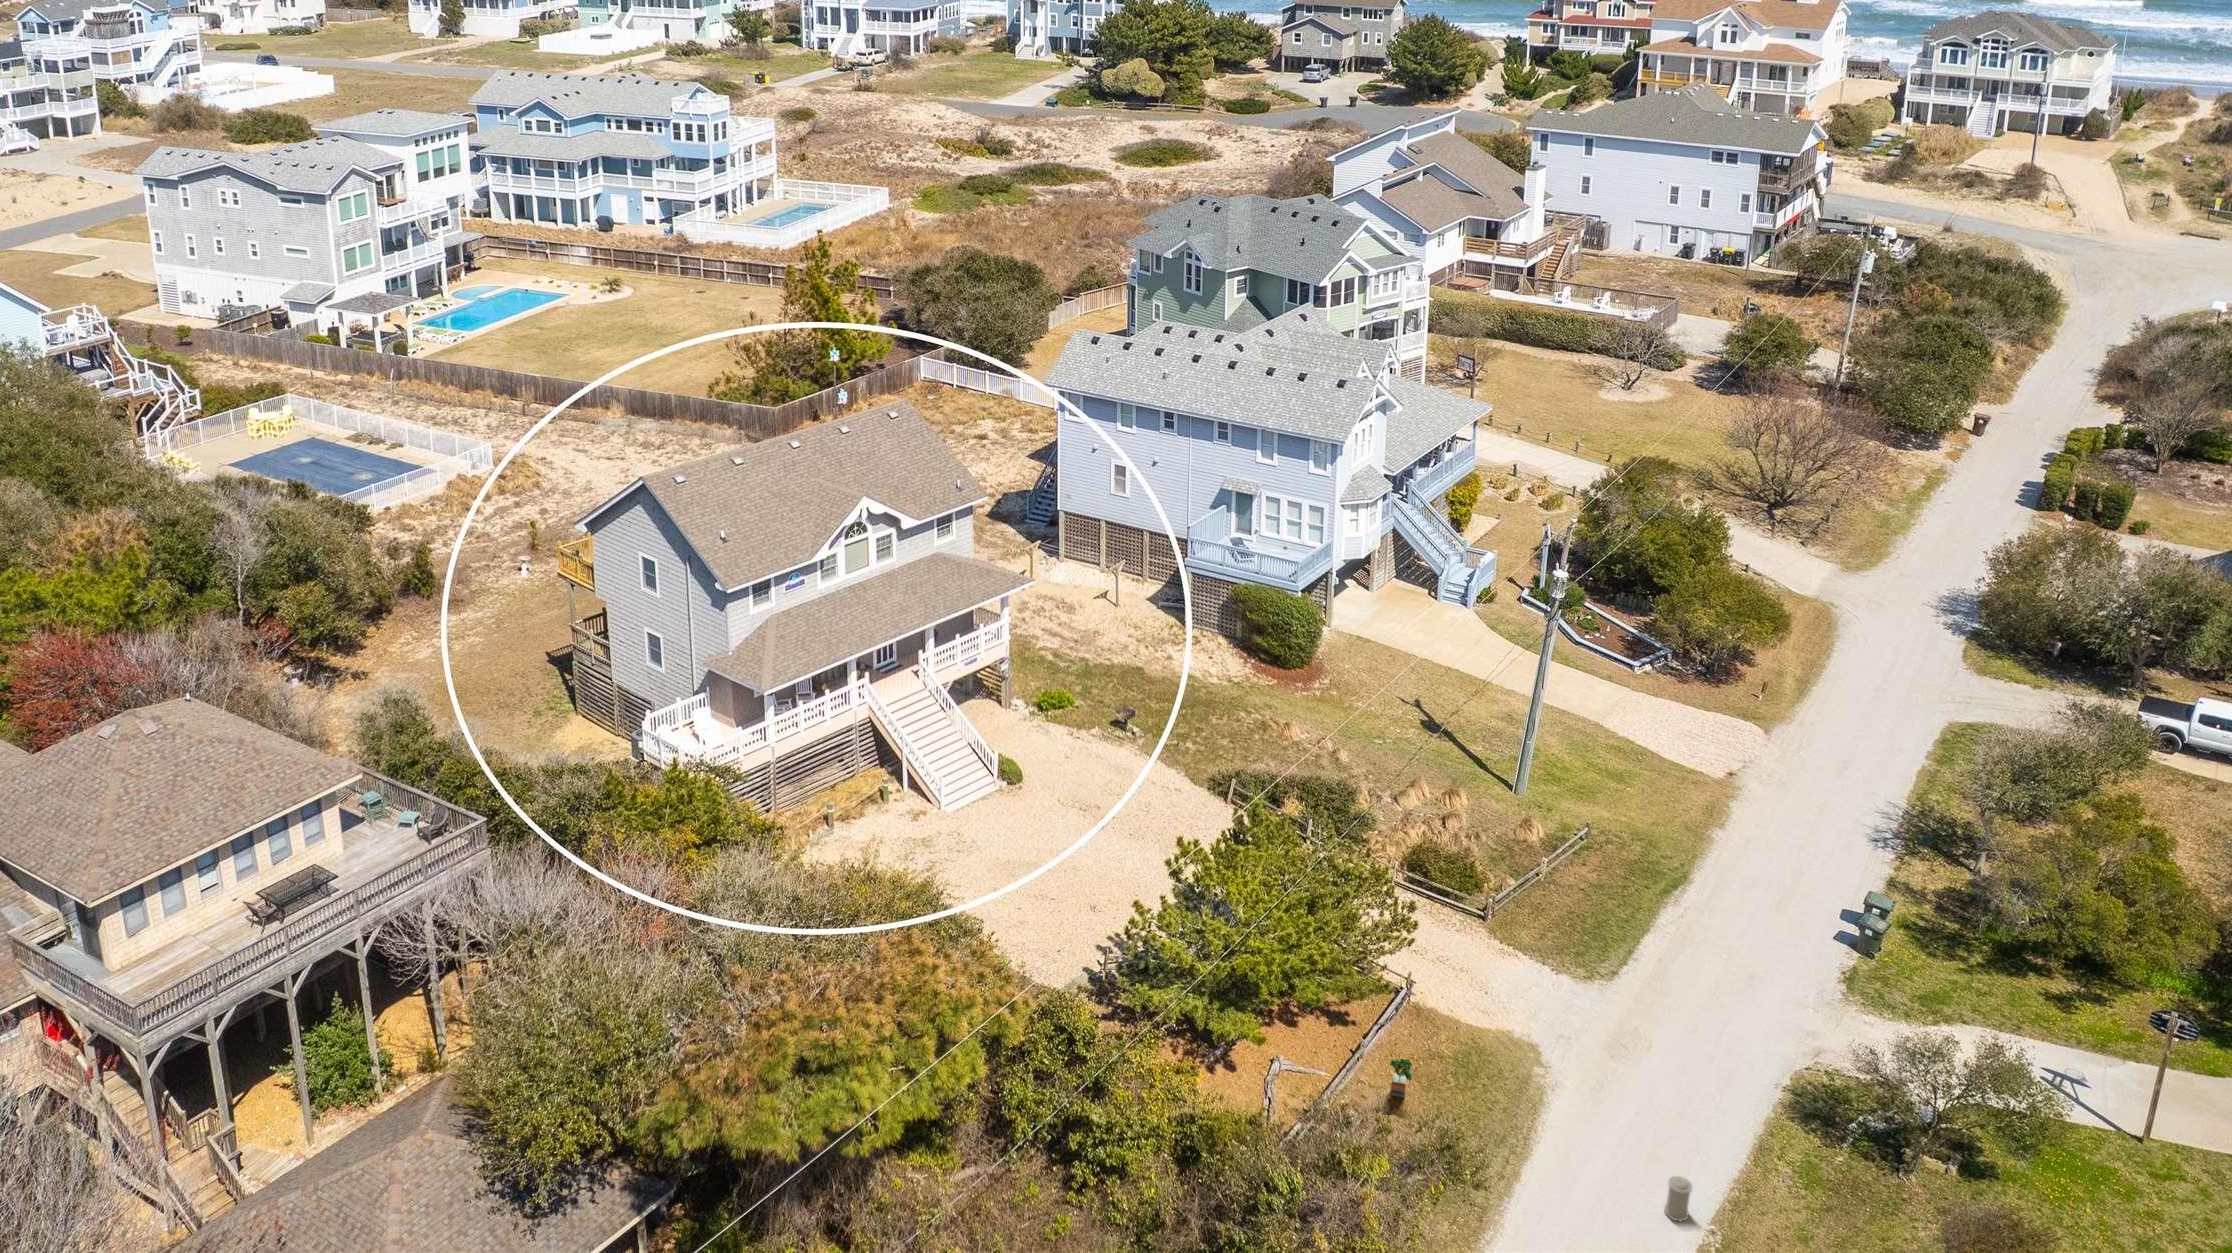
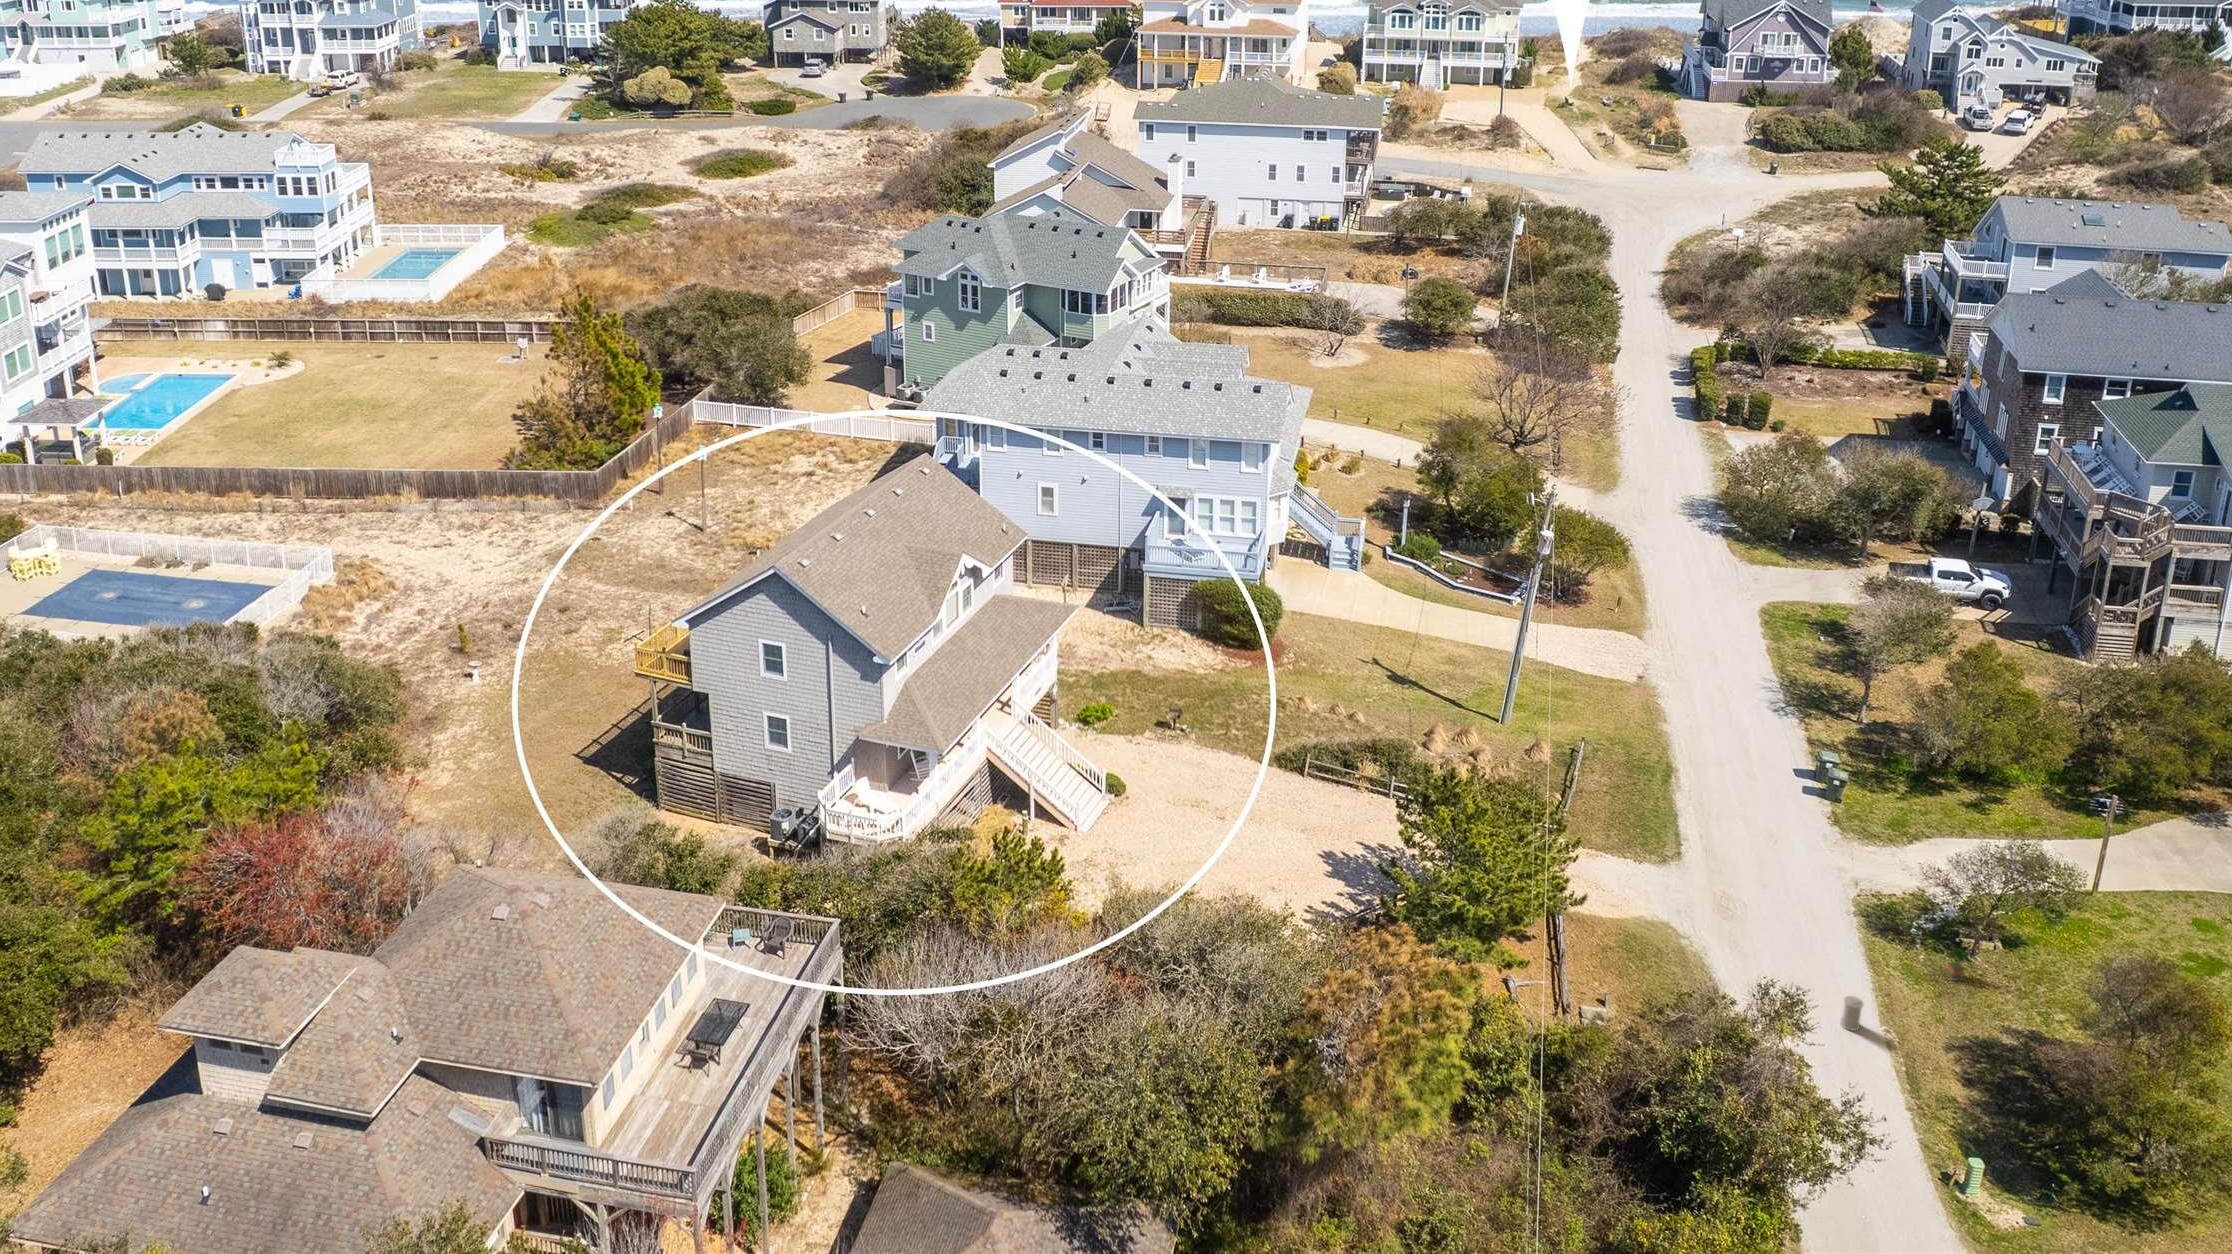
lounge chair: none [1606,594,1647,643] -> present [1483,540,1511,572]
potted tree: present [1390,1059,1413,1098] -> present [1946,949,1971,980]

